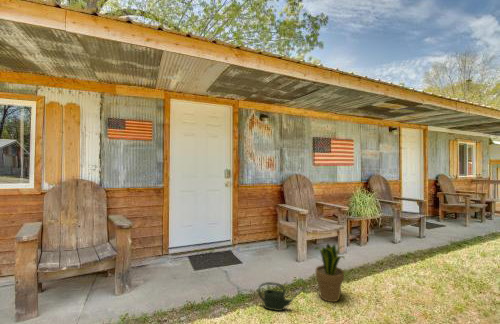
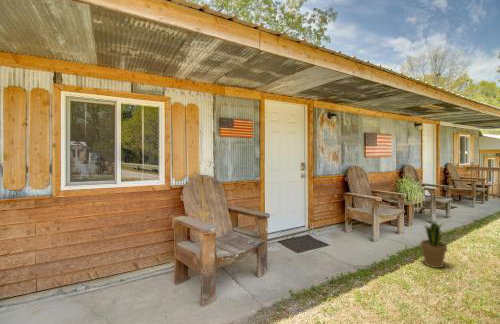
watering can: present [258,282,298,311] -> none [388,255,425,277]

